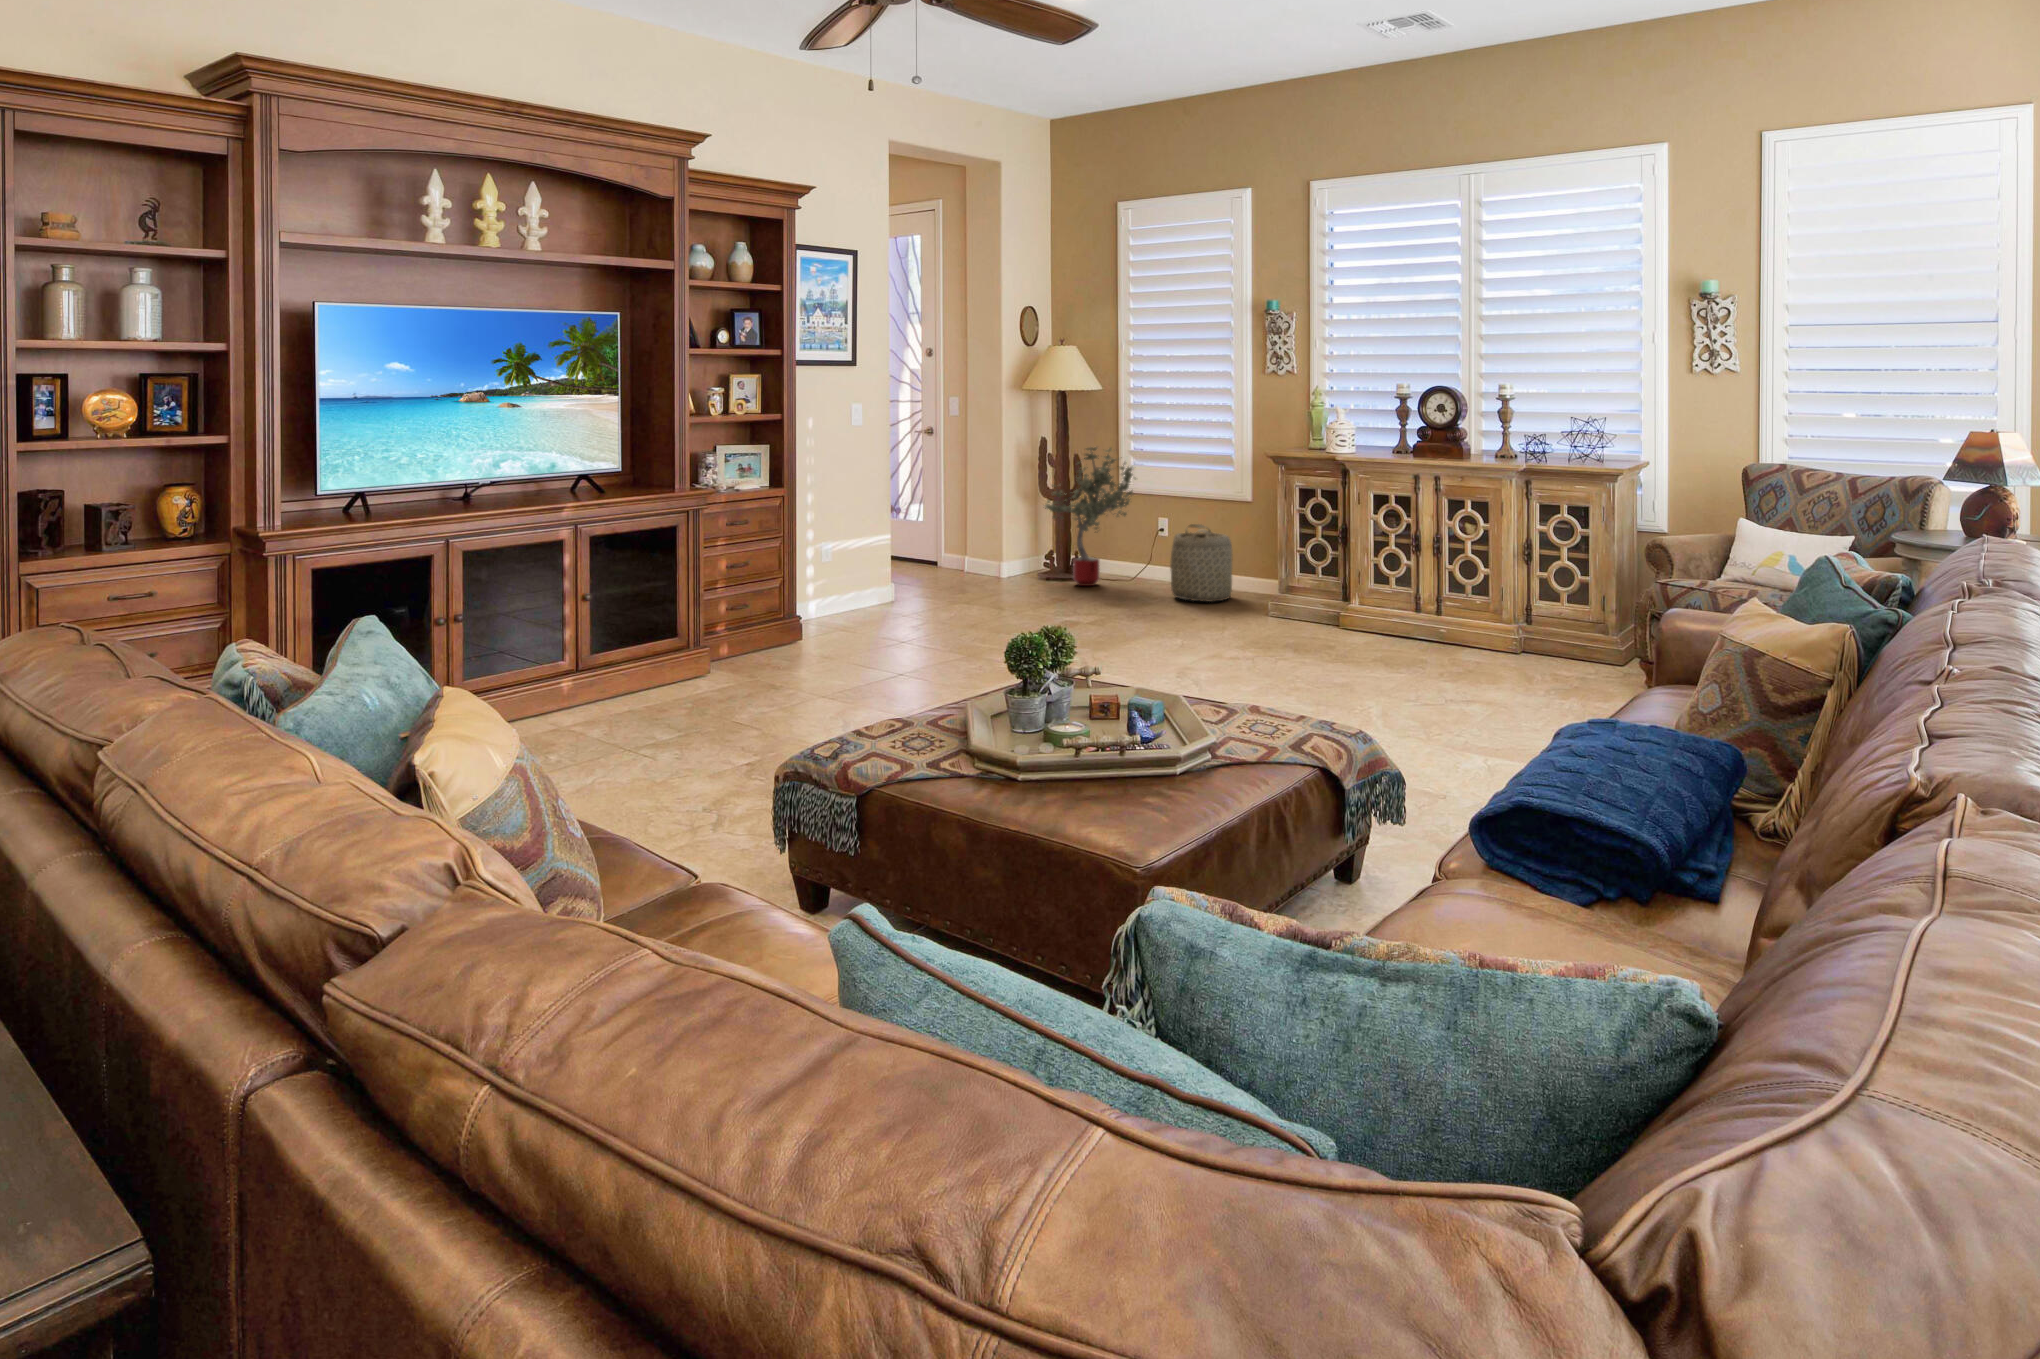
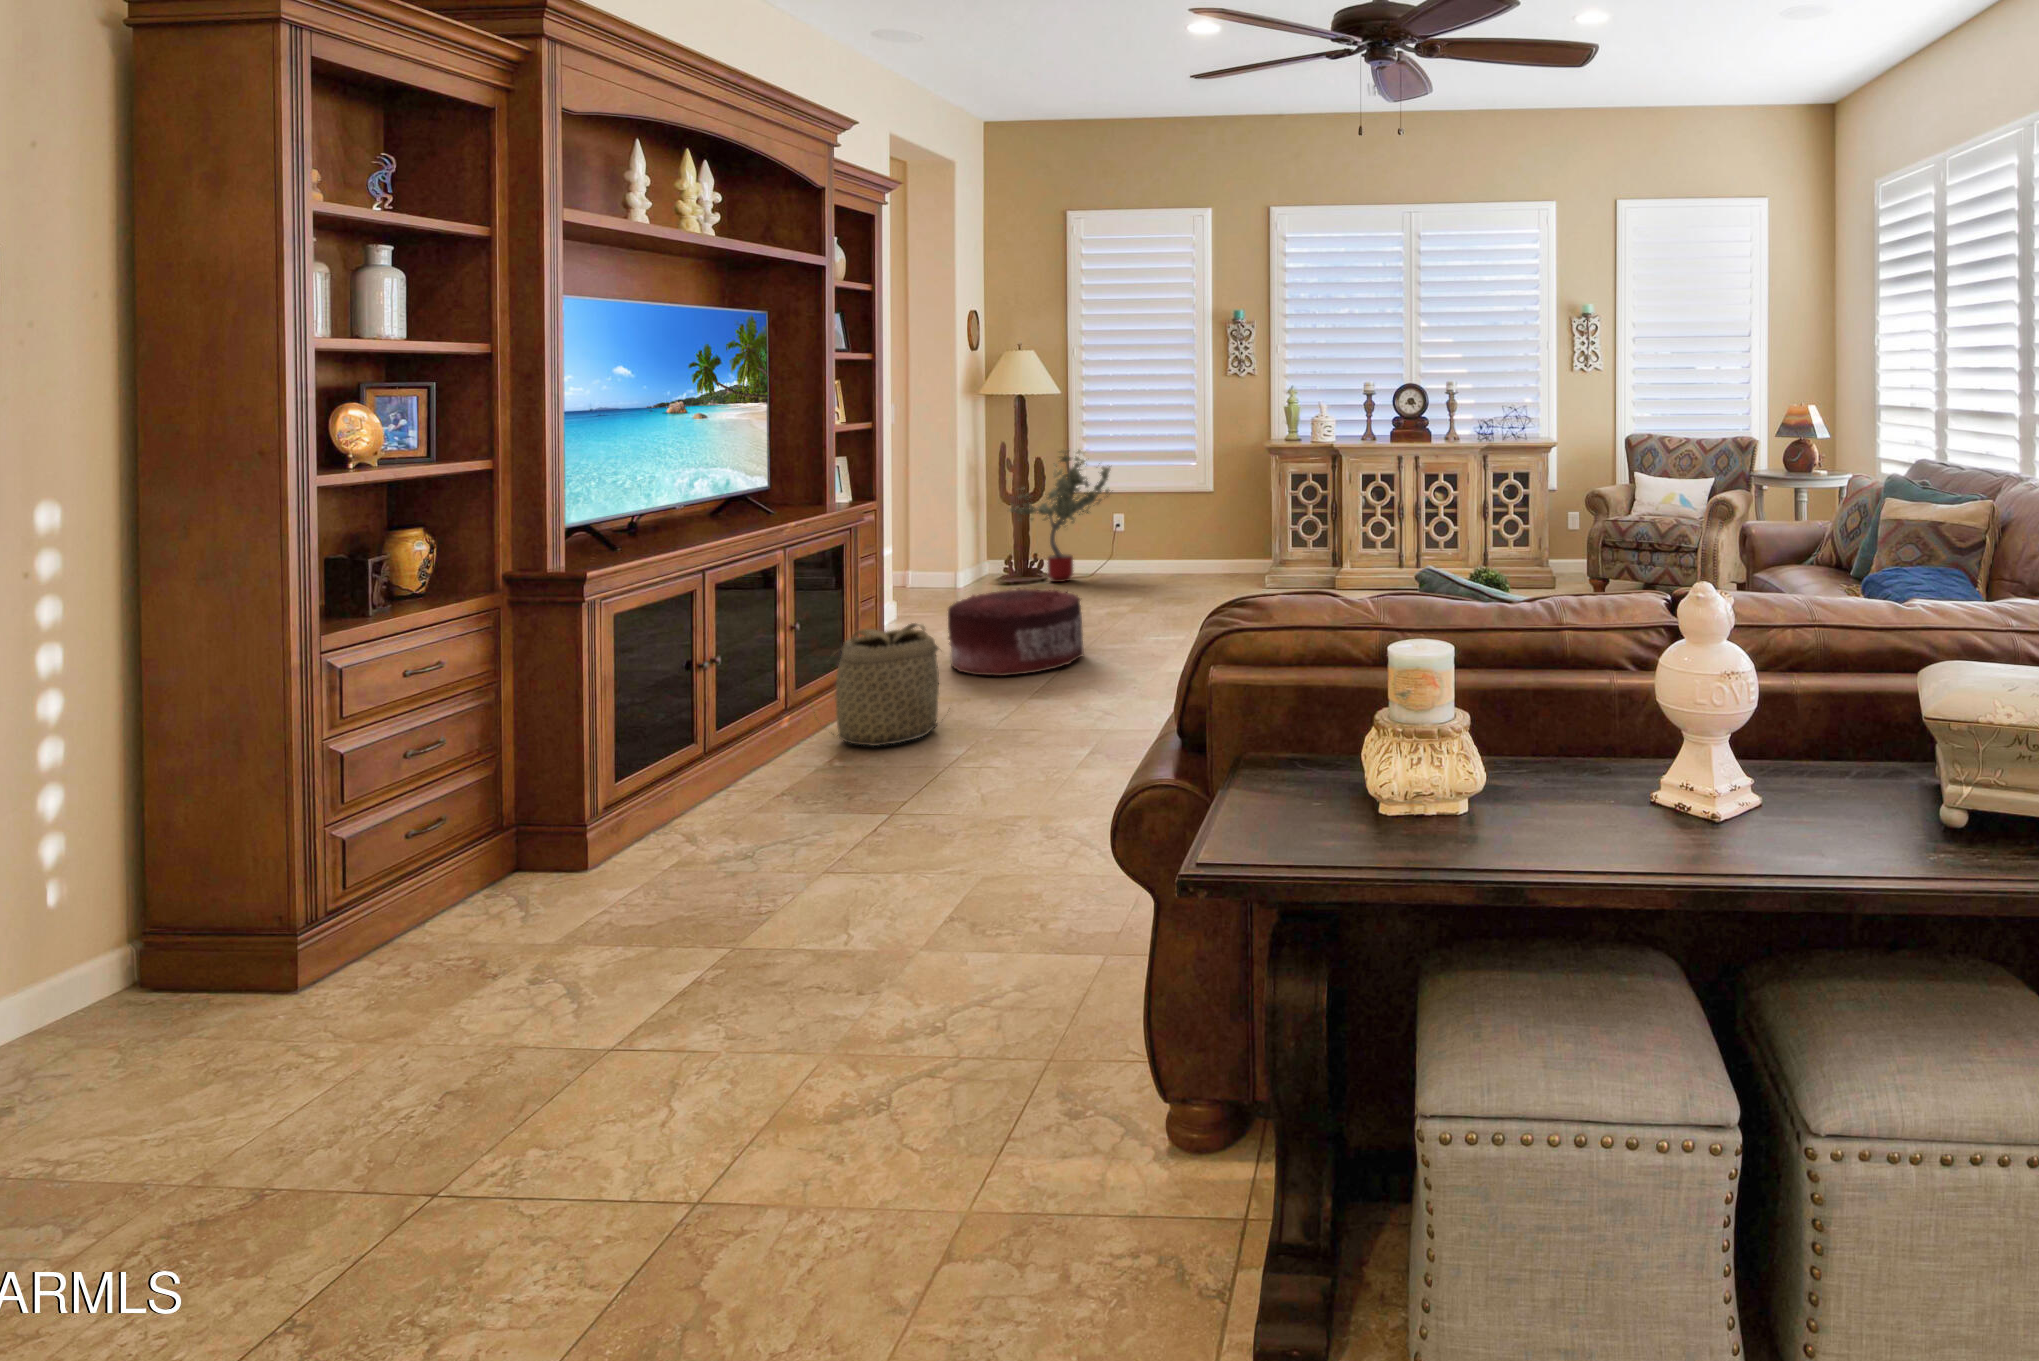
basket: present [1170,524,1233,602] -> present [831,623,950,746]
pouf: none [805,586,945,672] -> present [948,588,1084,676]

